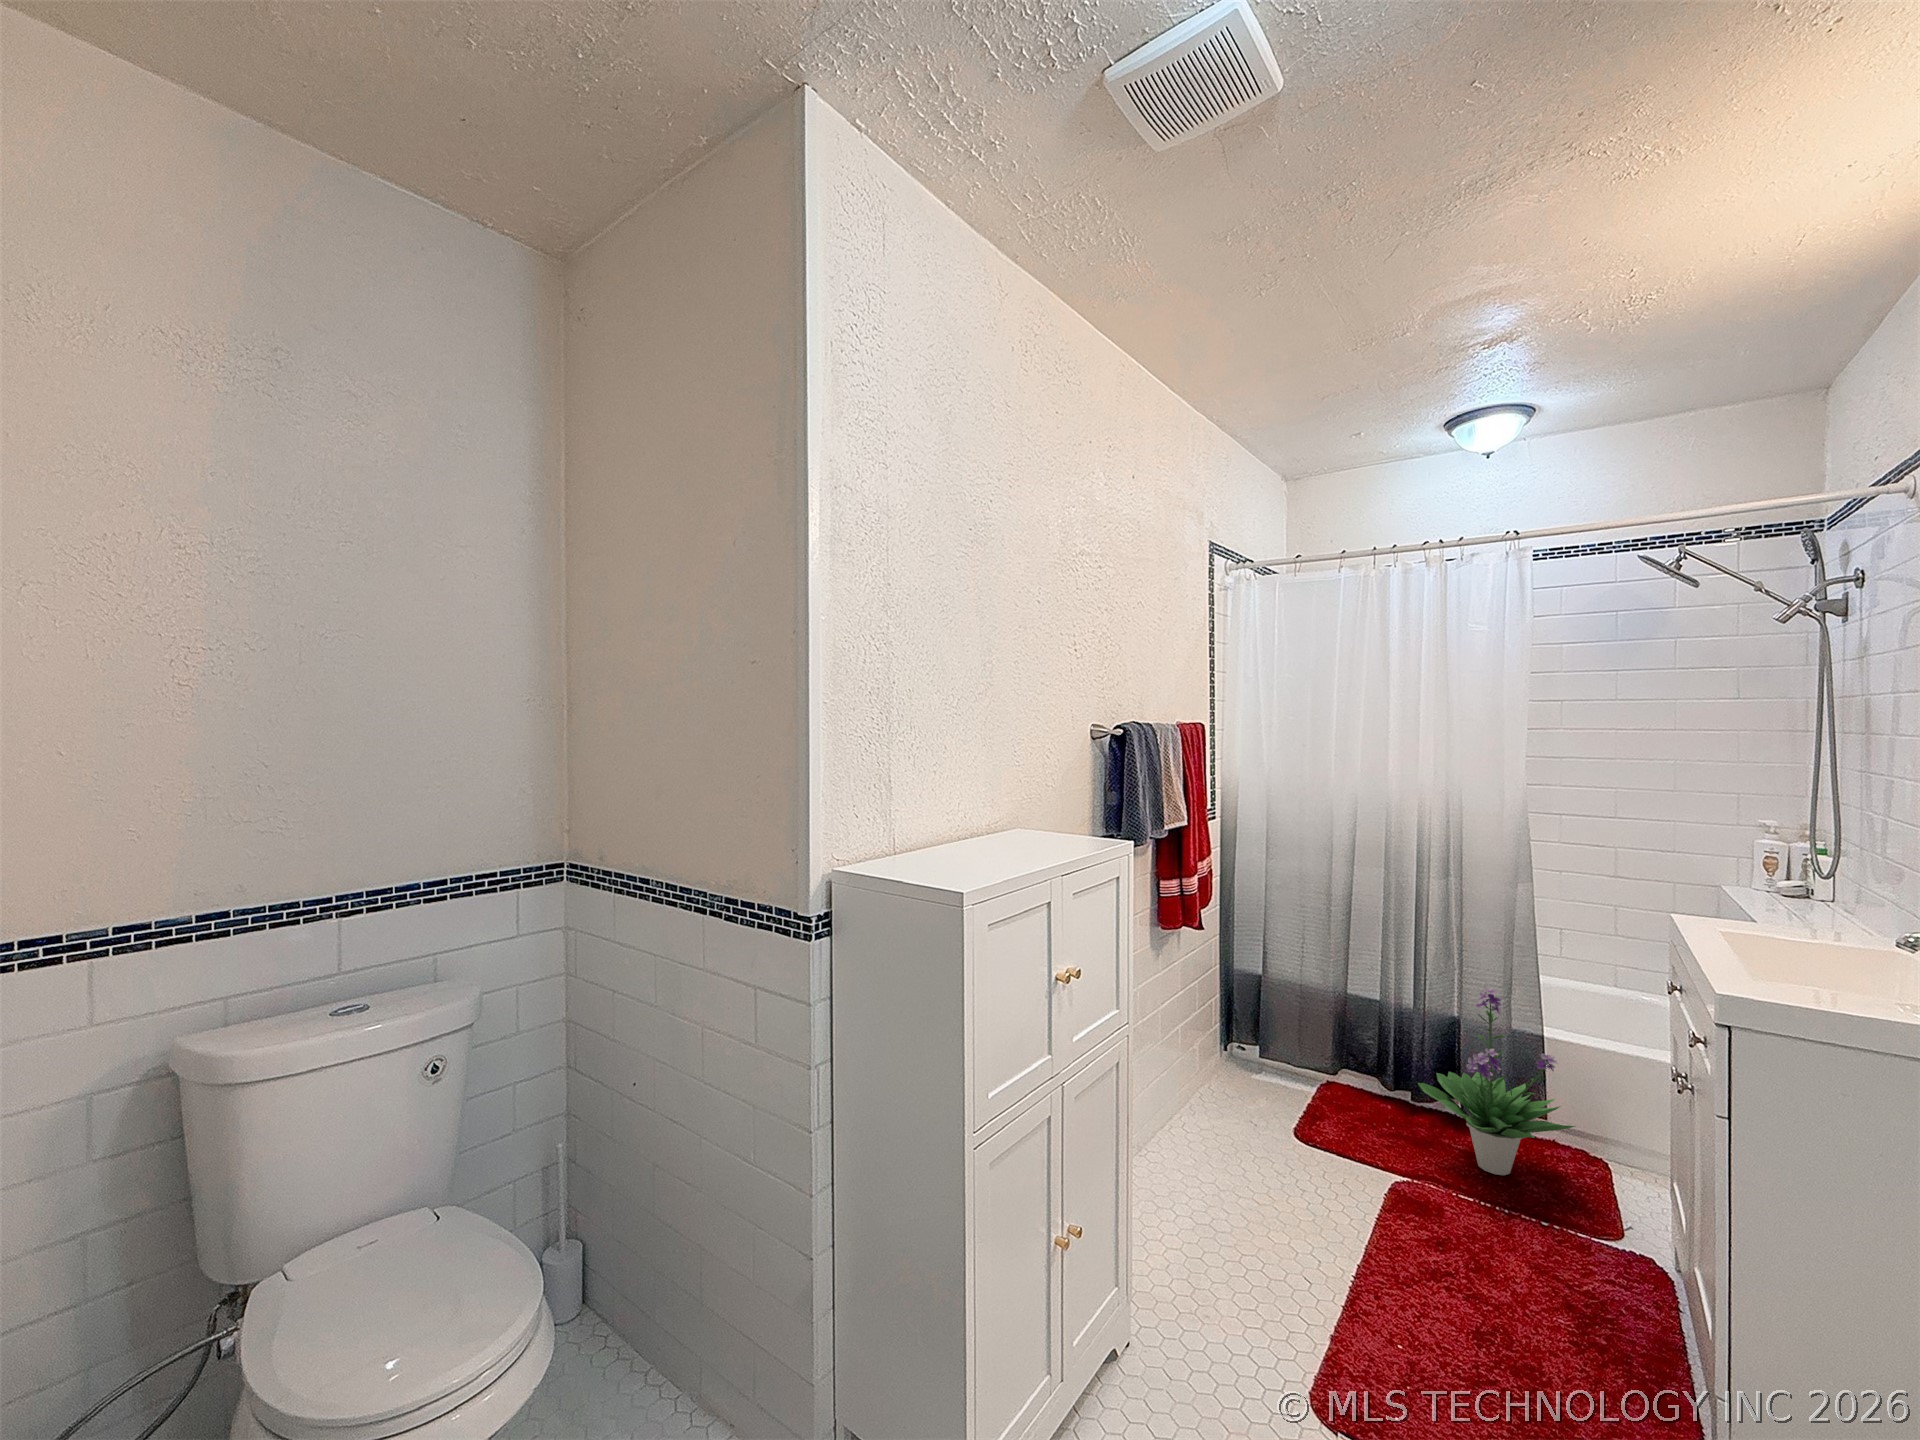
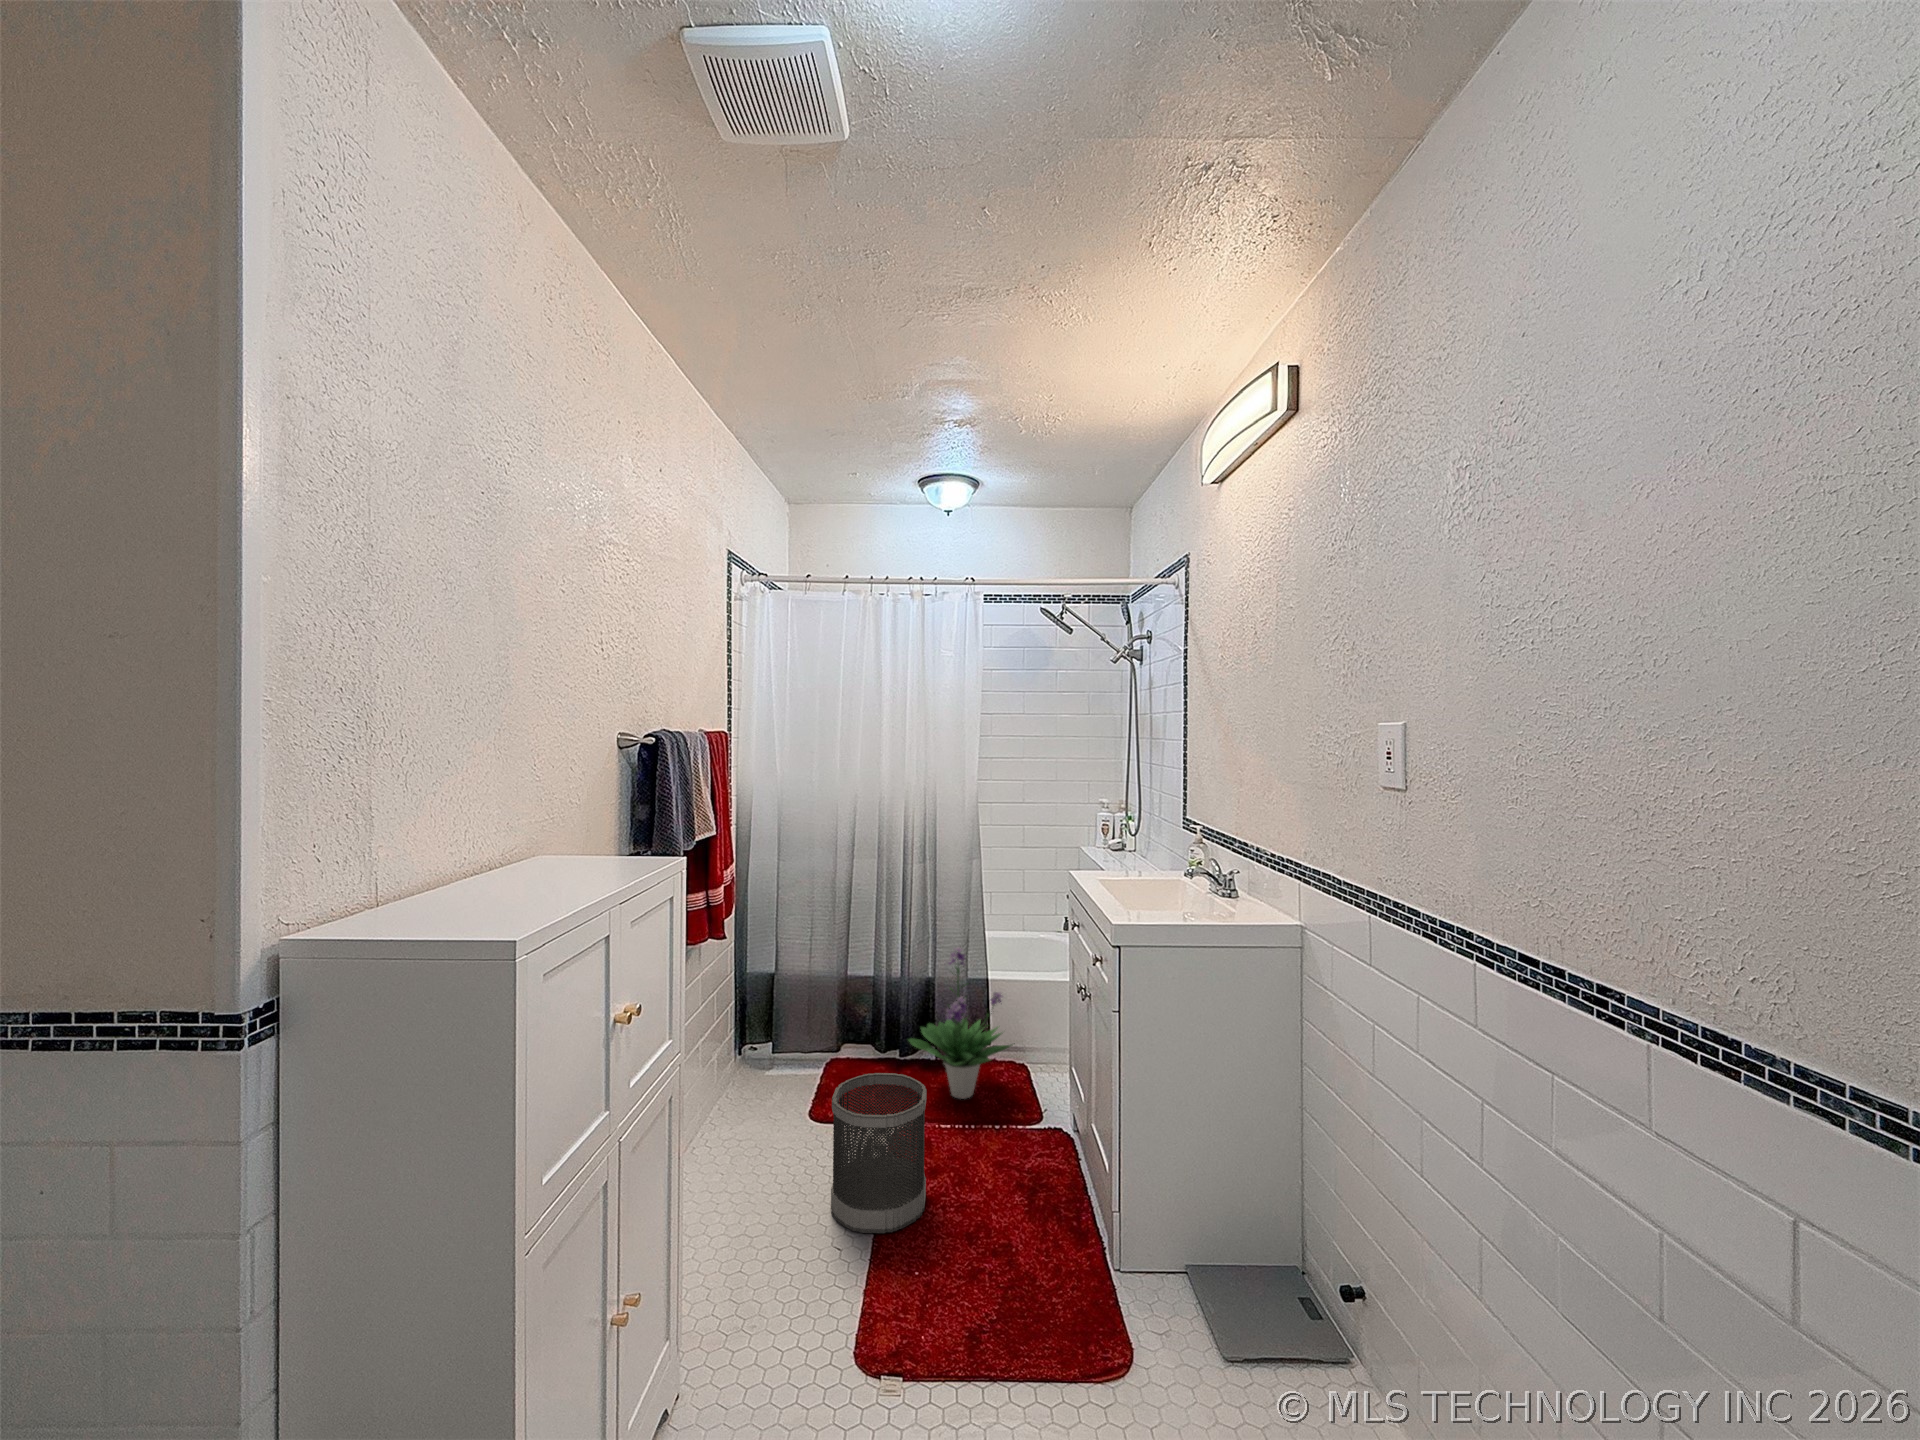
wastebasket: none [1304,1105,1425,1290] -> present [831,1073,927,1233]

